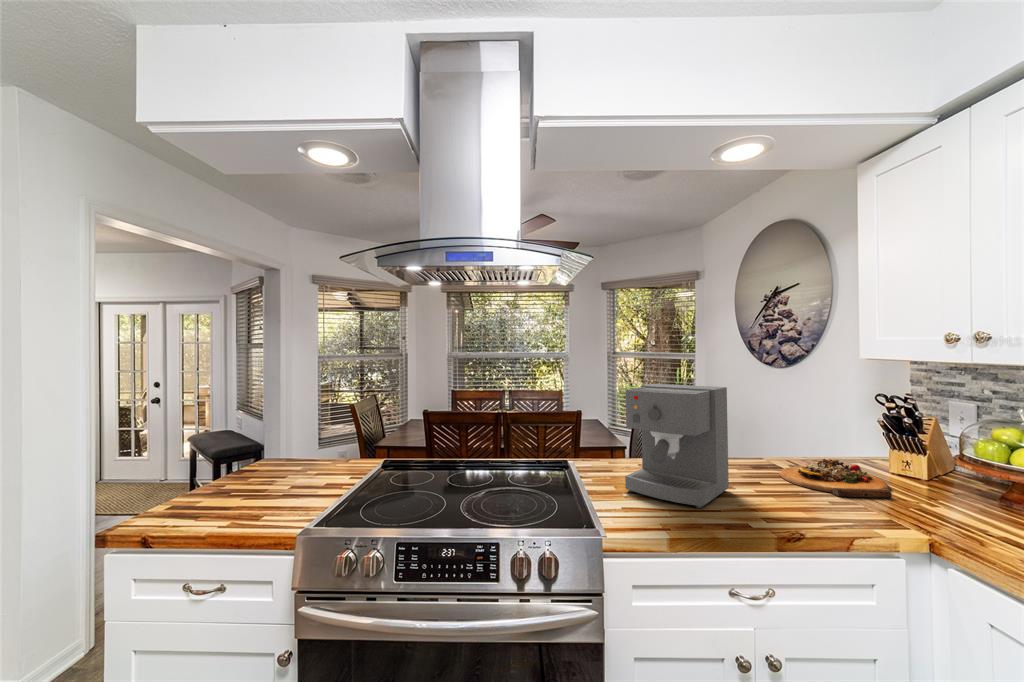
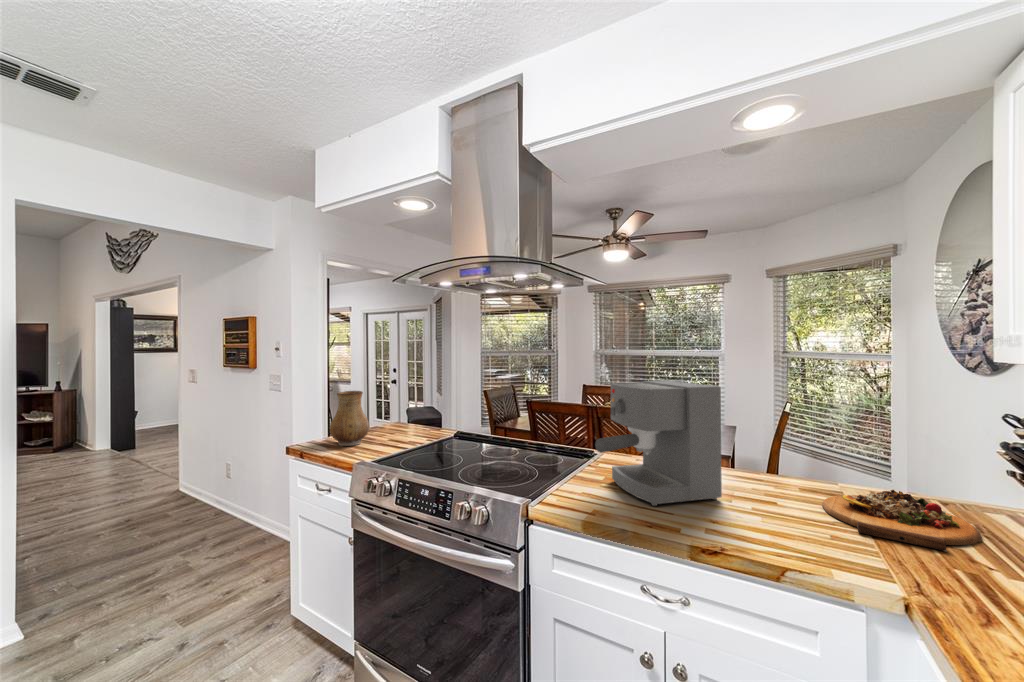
ceramic pitcher: none [193,423,261,513] -> present [330,391,369,446]

